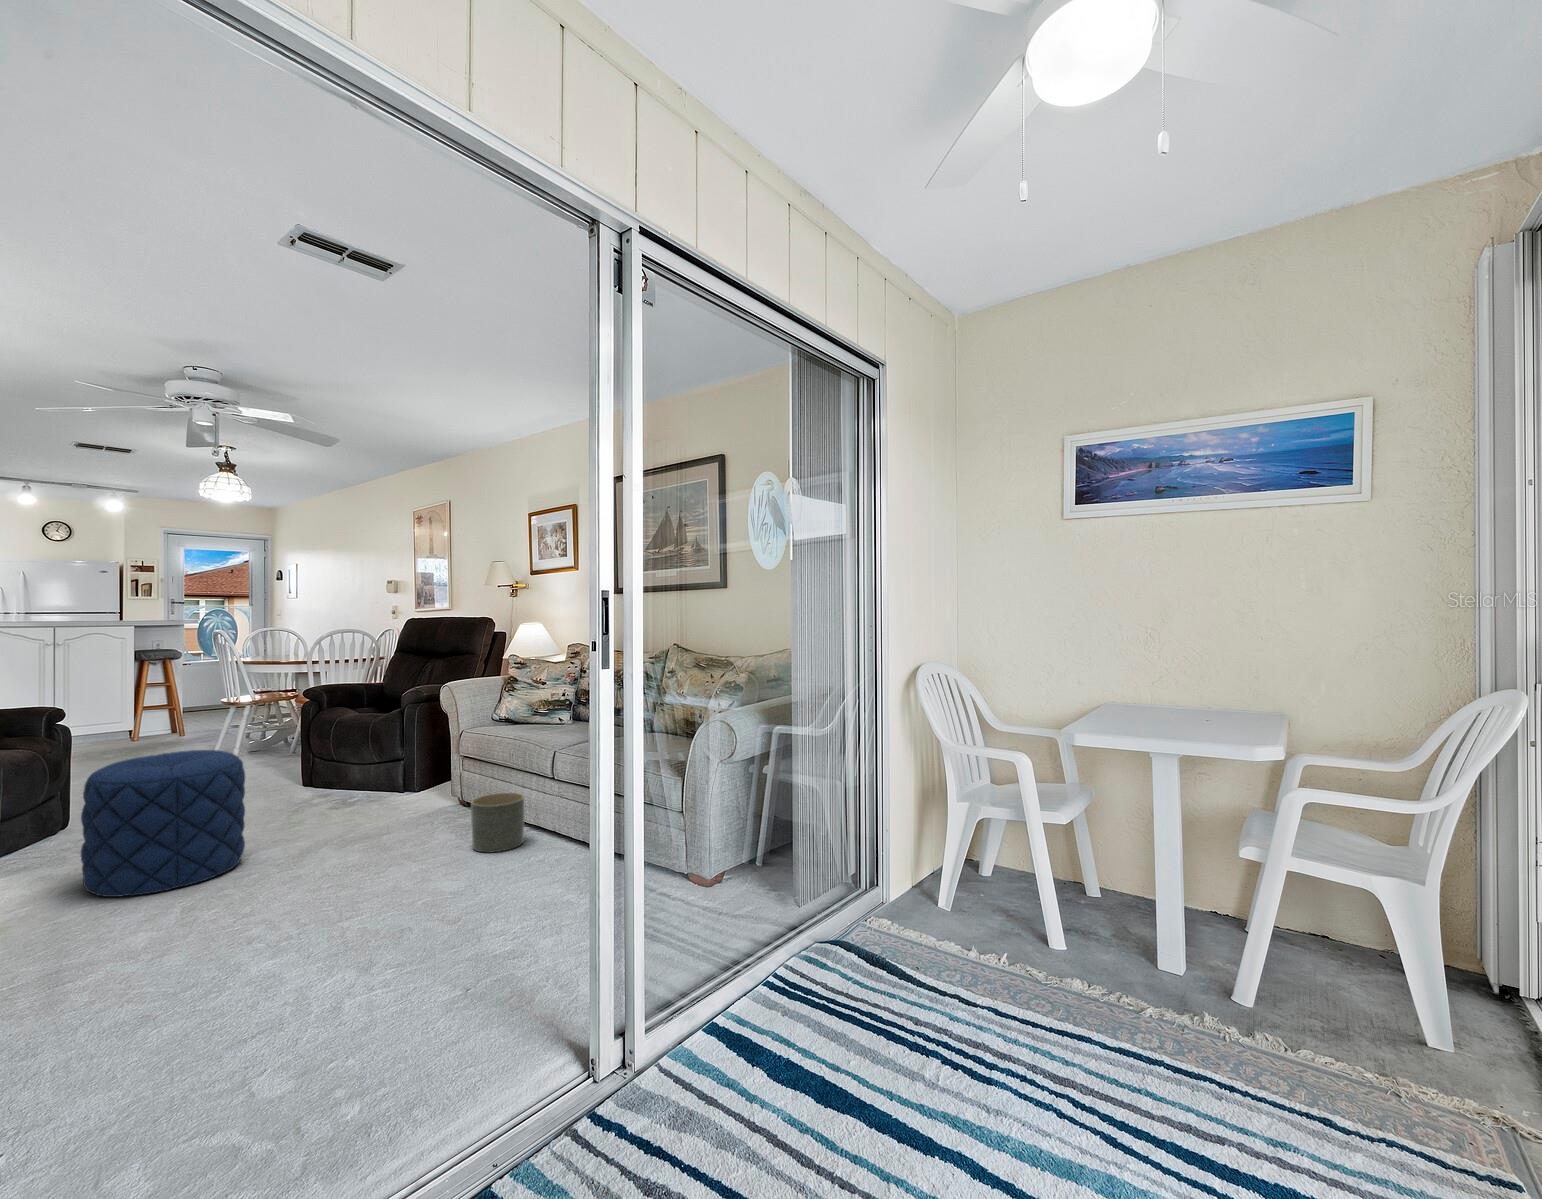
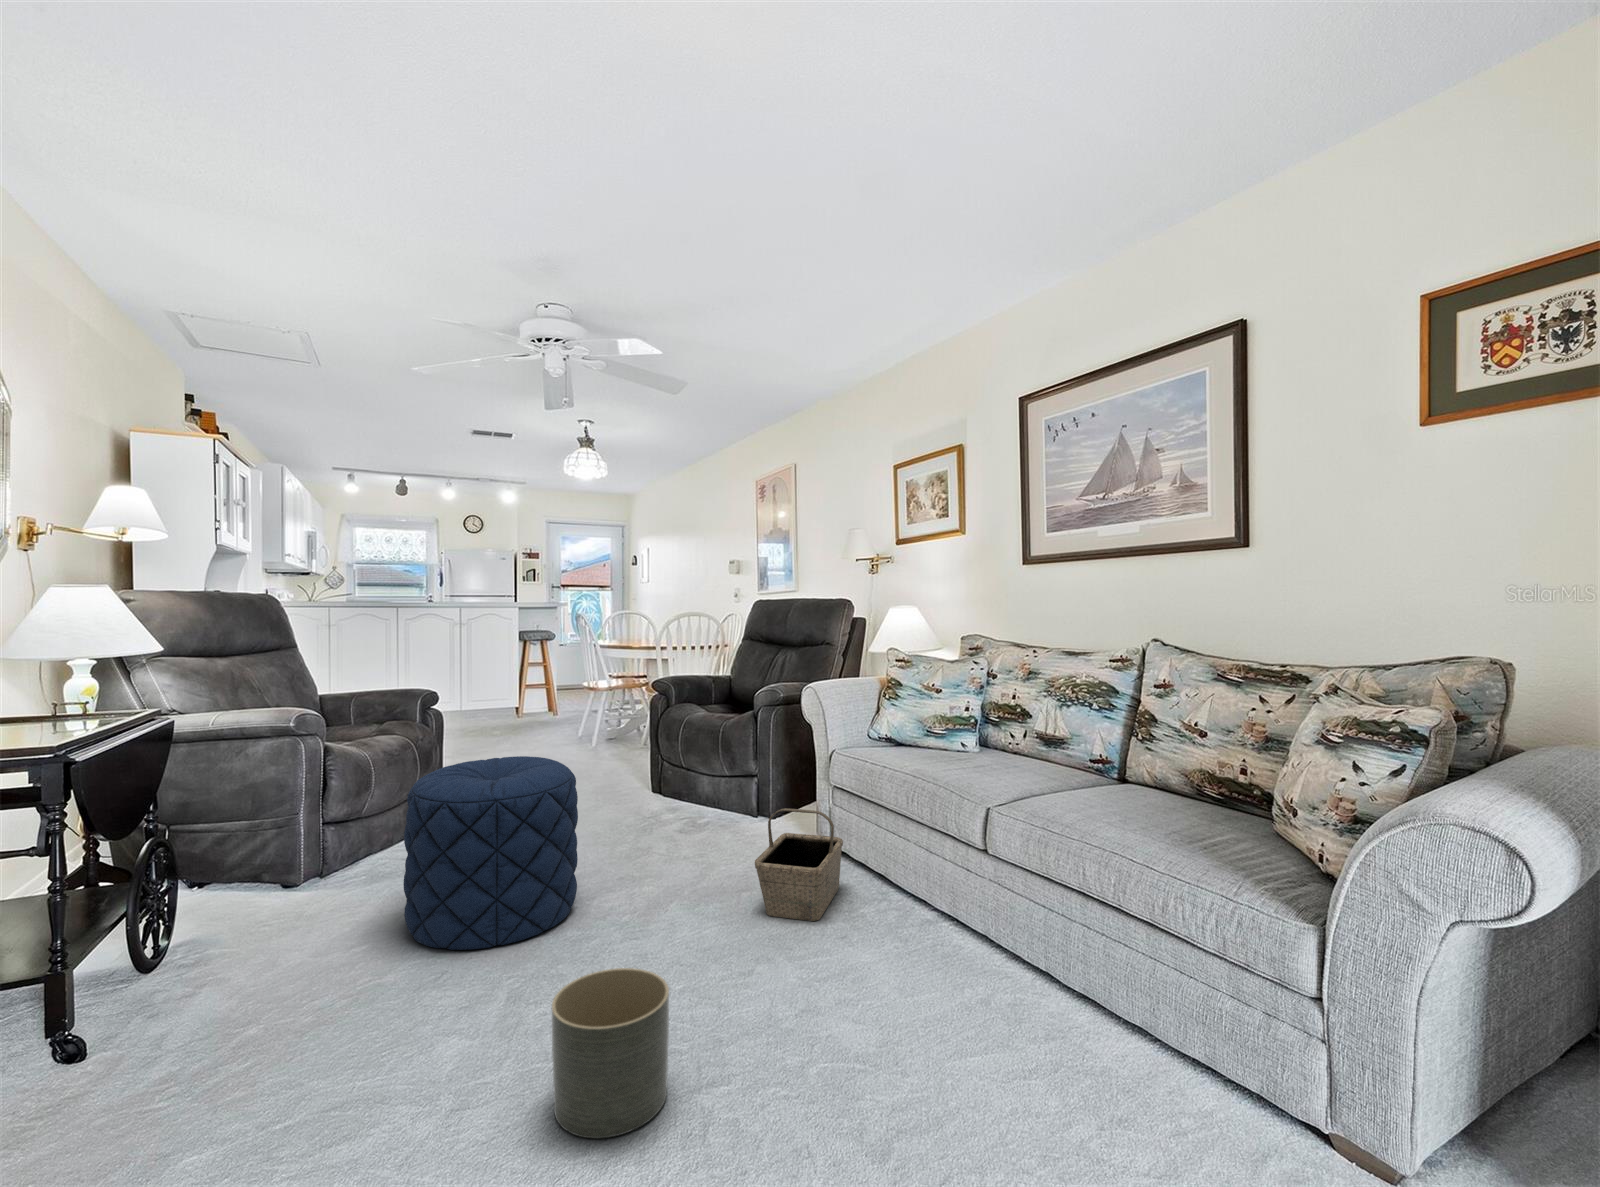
basket: none [397,770,467,845] -> present [755,808,843,921]
planter: present [471,793,524,852] -> present [552,968,669,1138]

